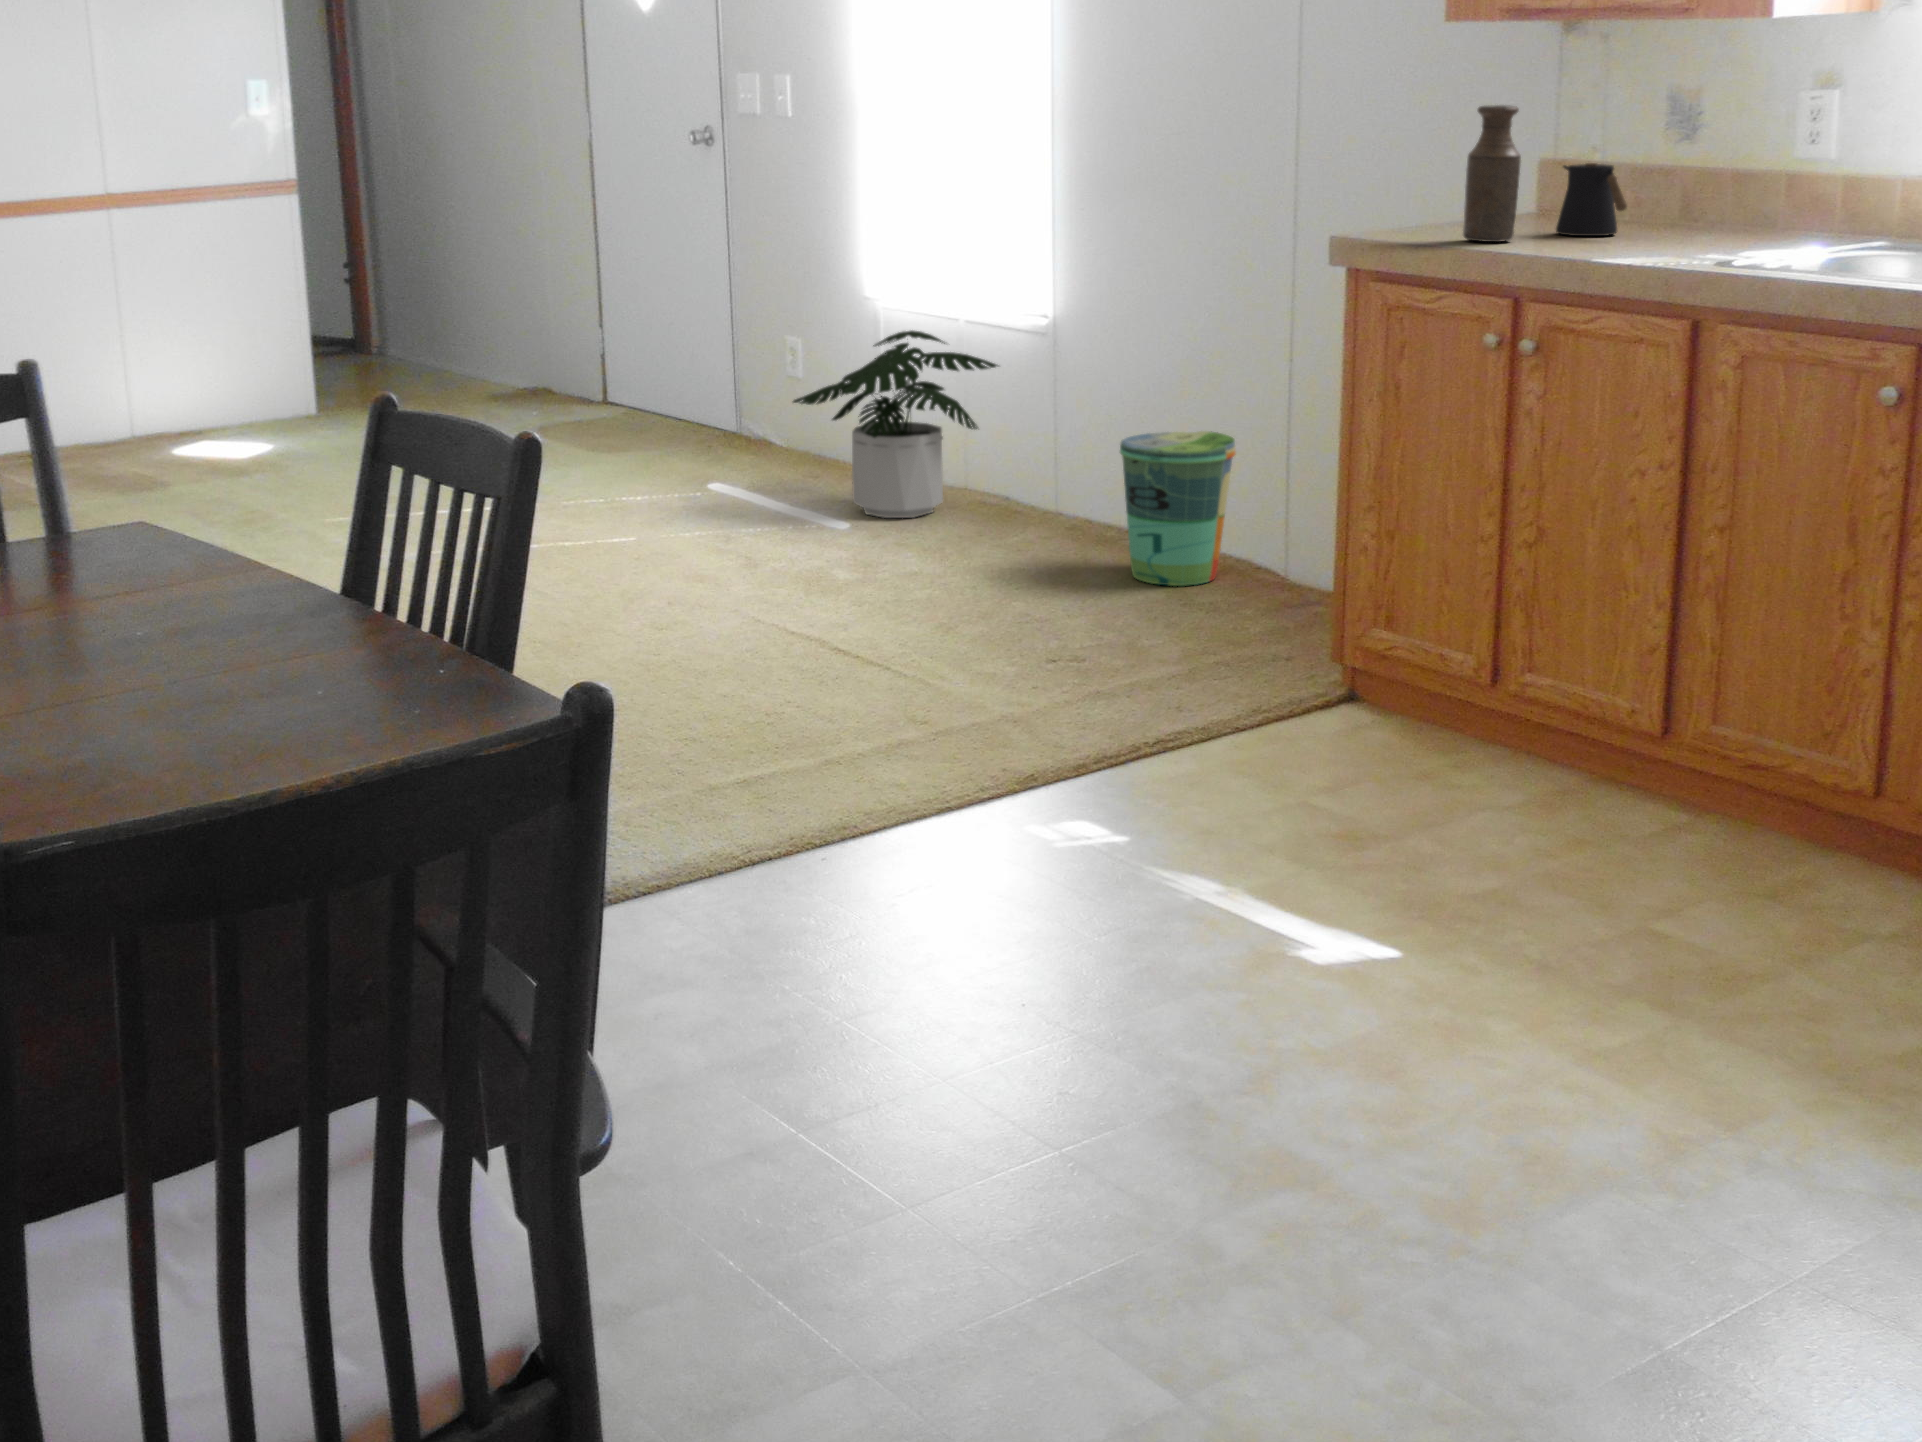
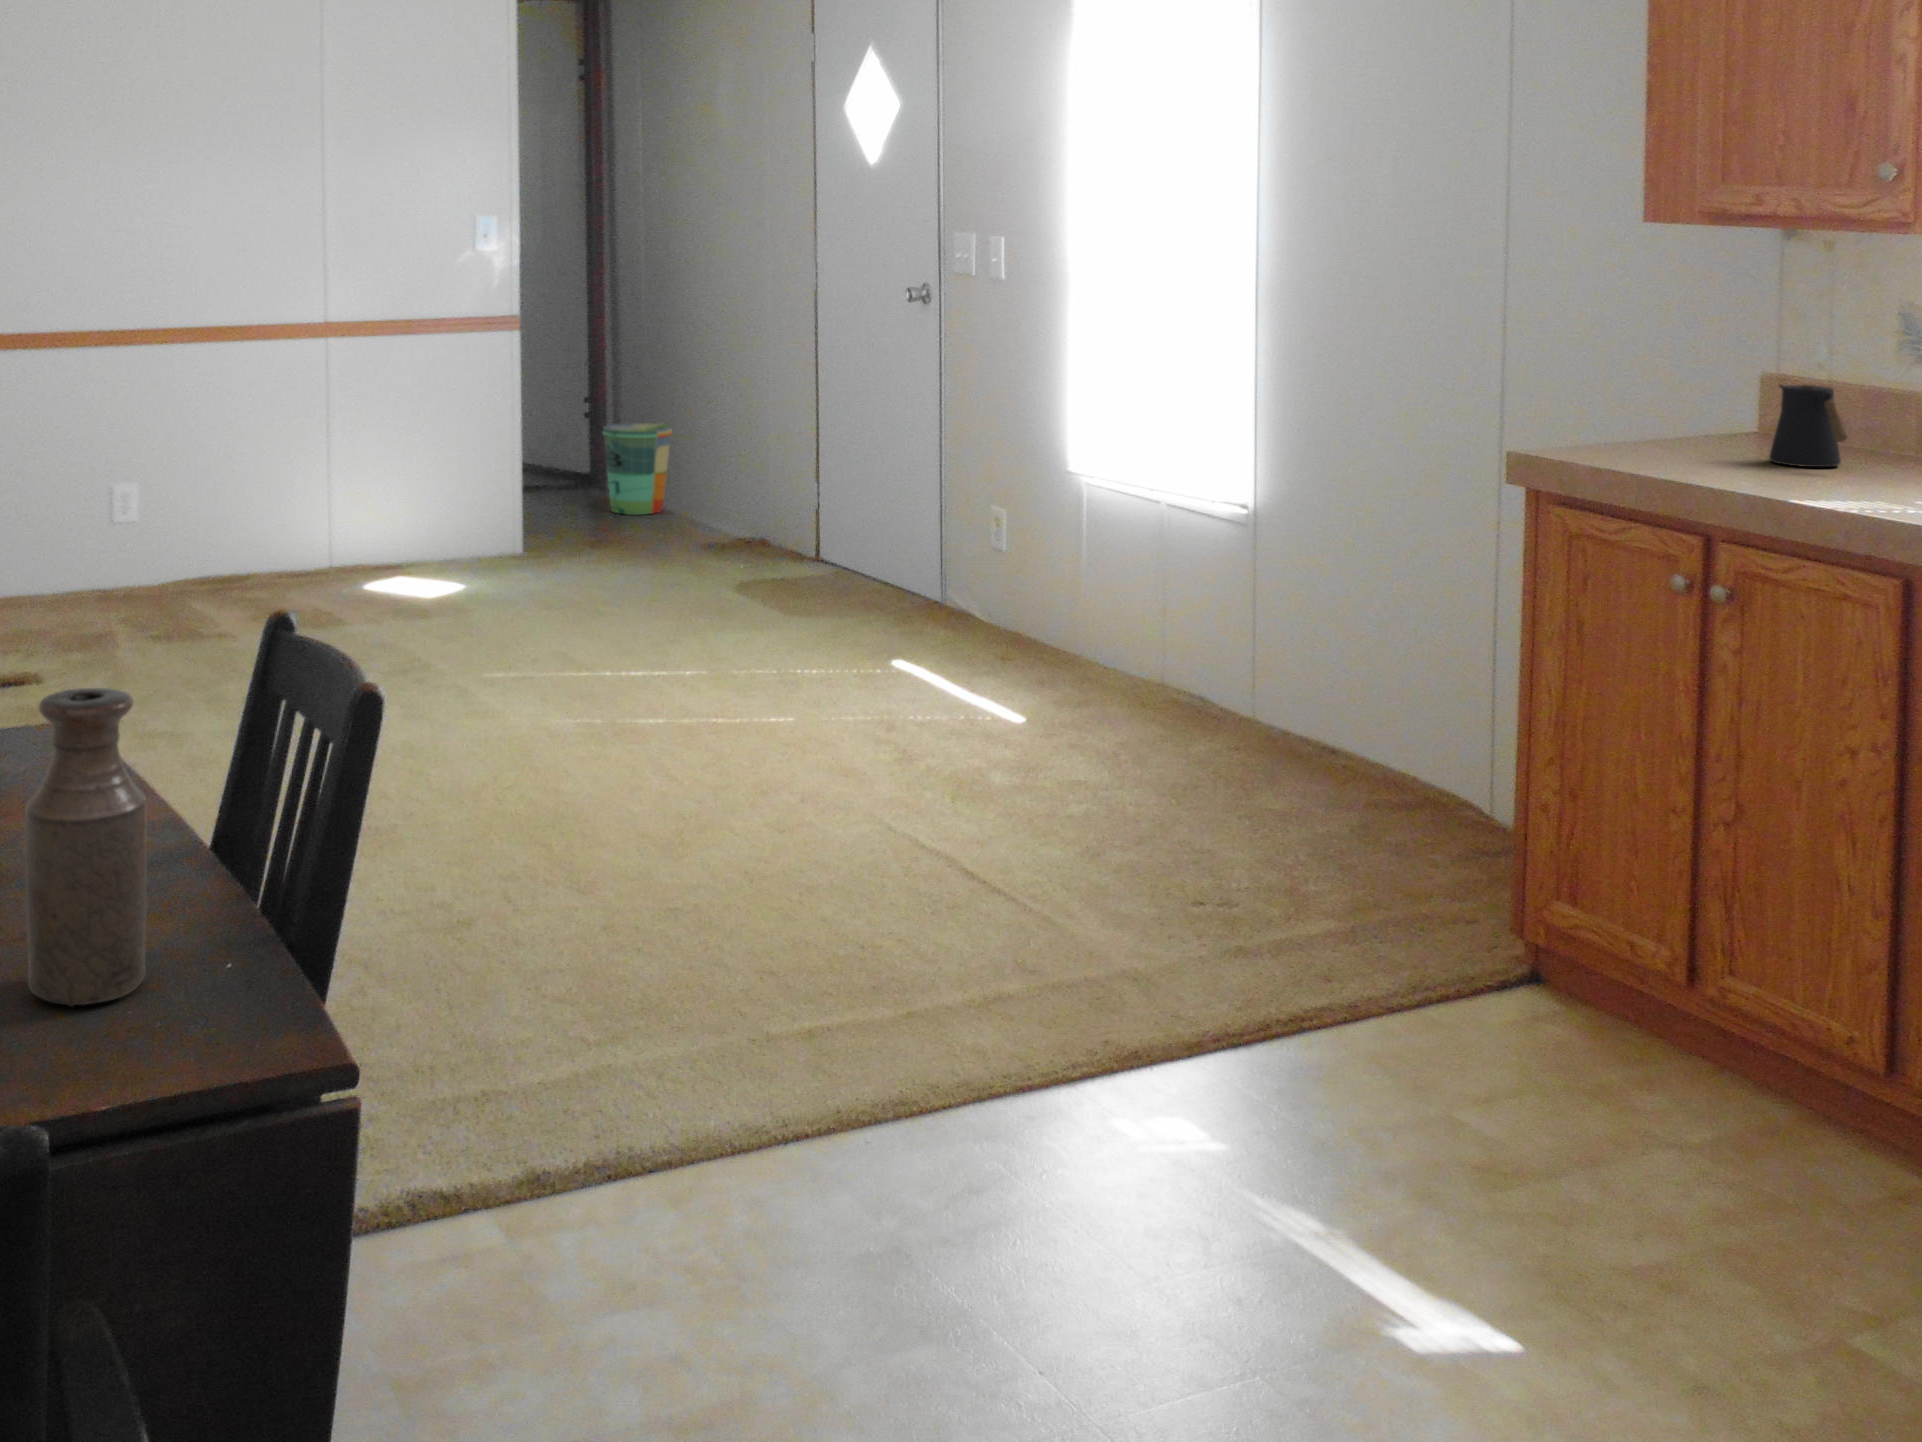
bottle: present [1463,105,1521,242] -> present [25,688,147,1006]
potted plant: present [793,330,998,518] -> none [969,508,1195,711]
trash can: present [1120,431,1235,586] -> present [603,423,672,515]

